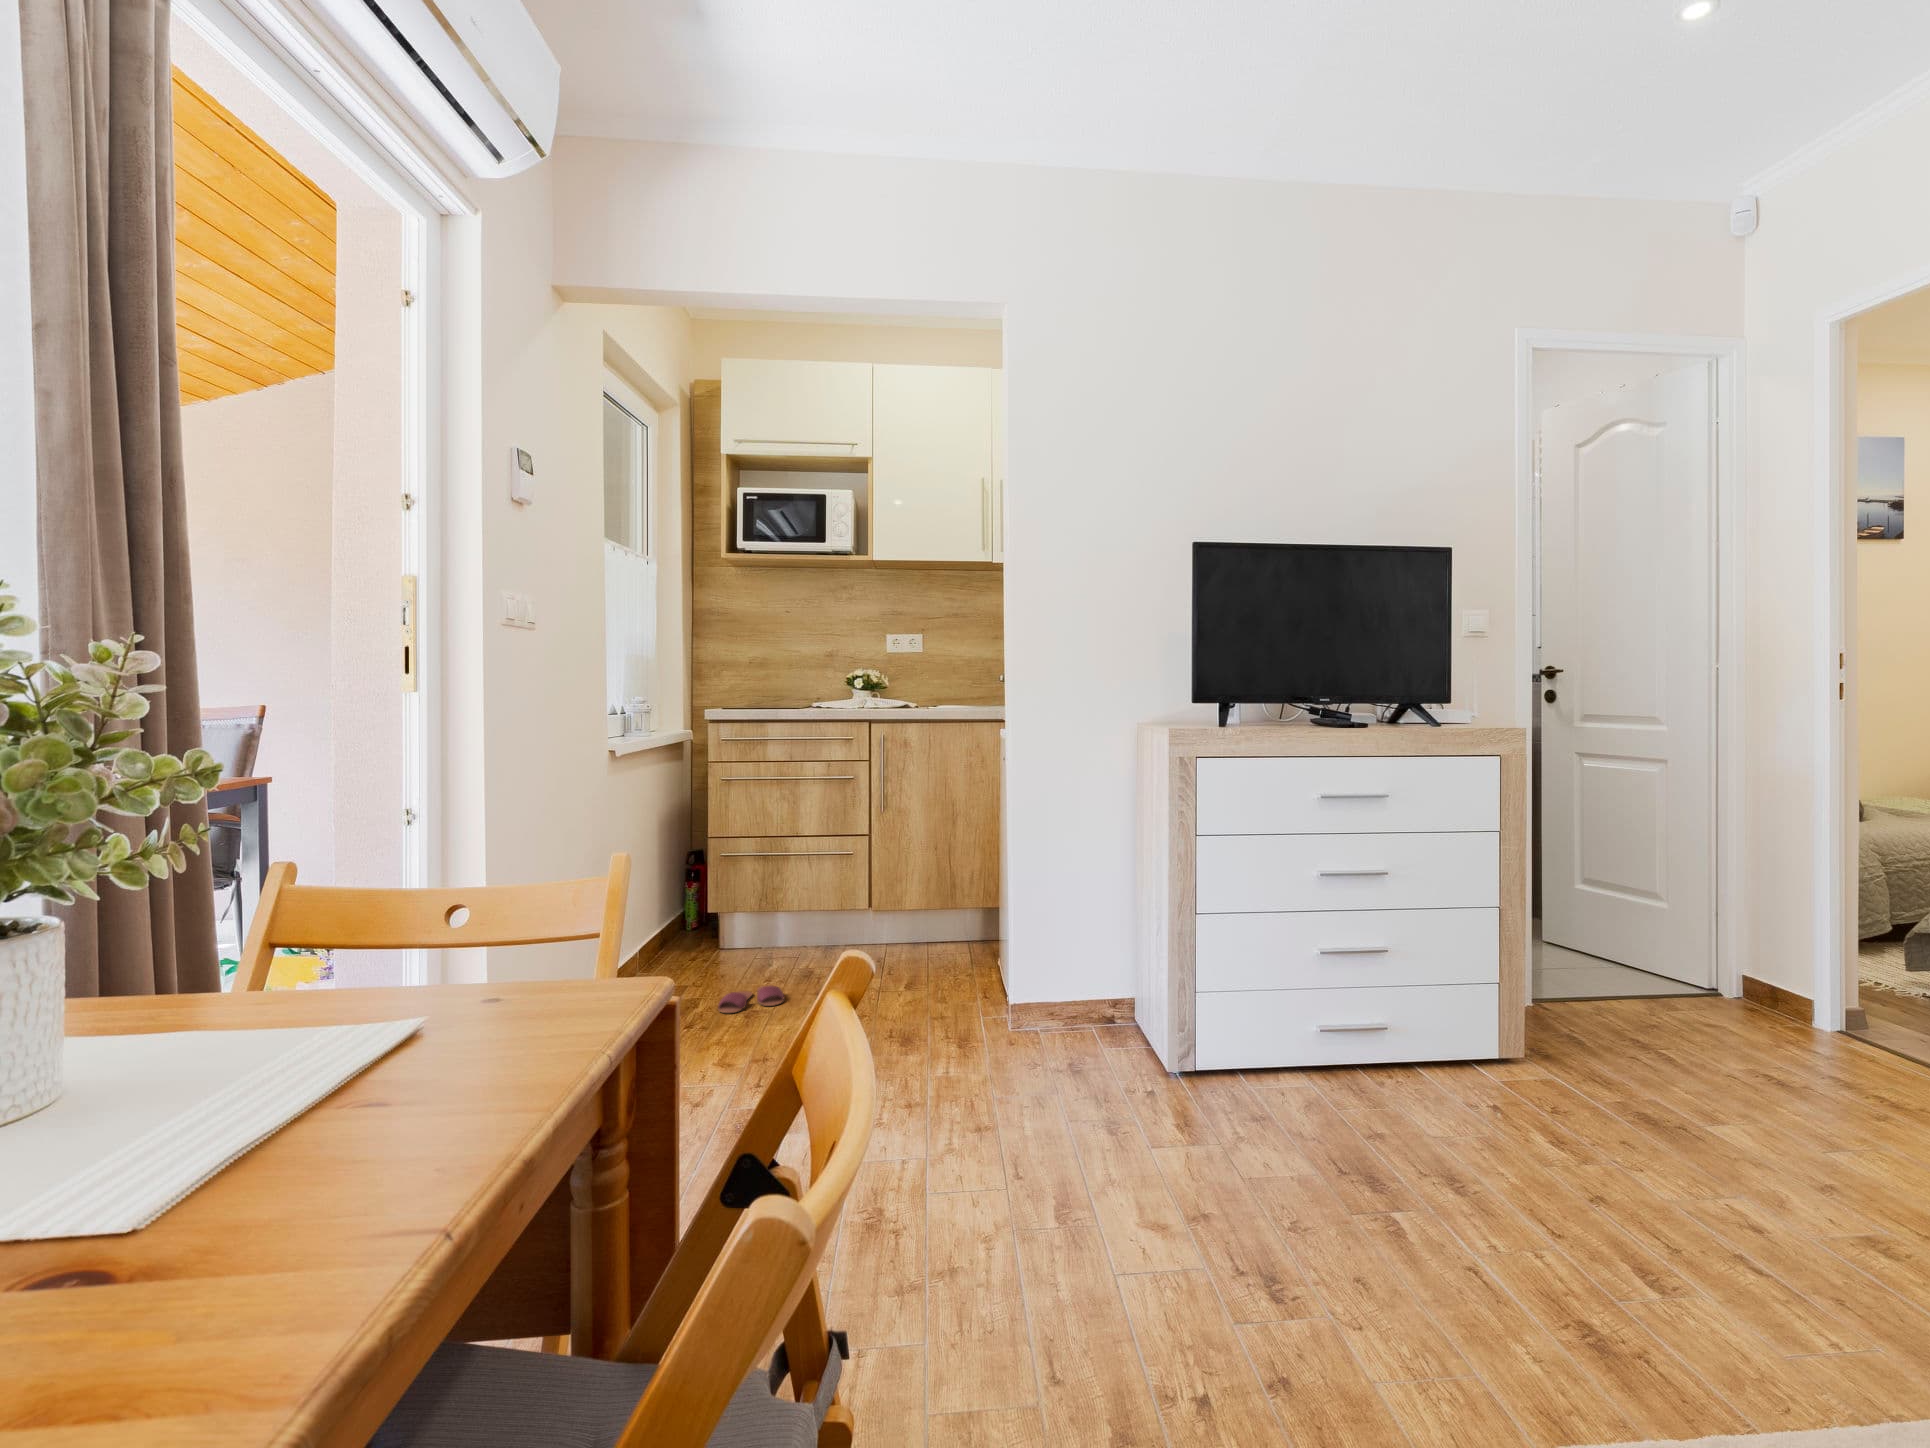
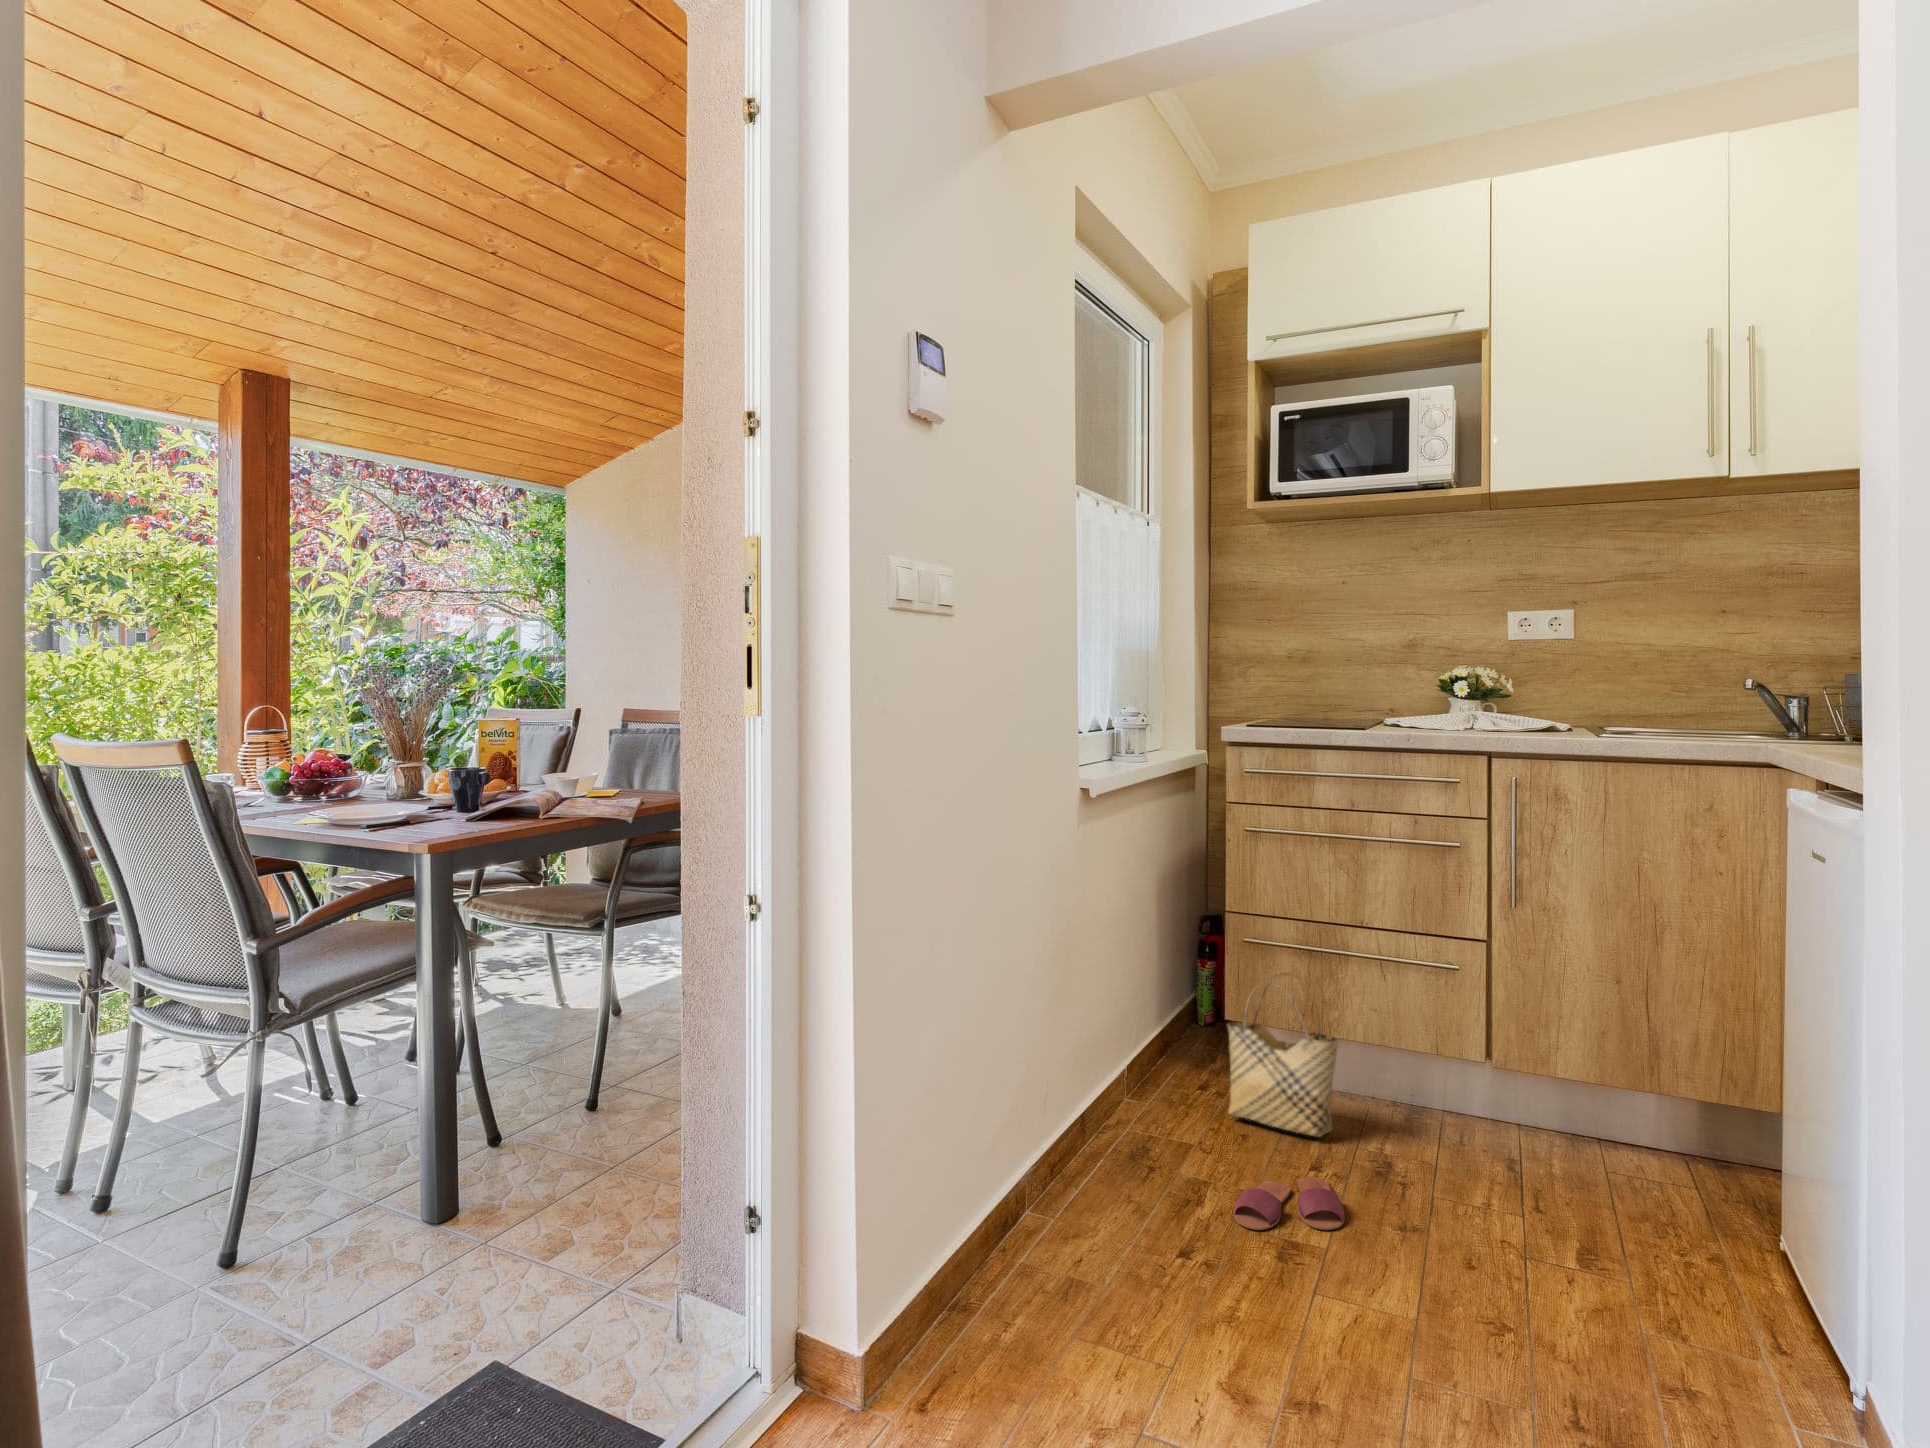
woven basket: none [710,869,783,969] -> present [1227,973,1339,1137]

